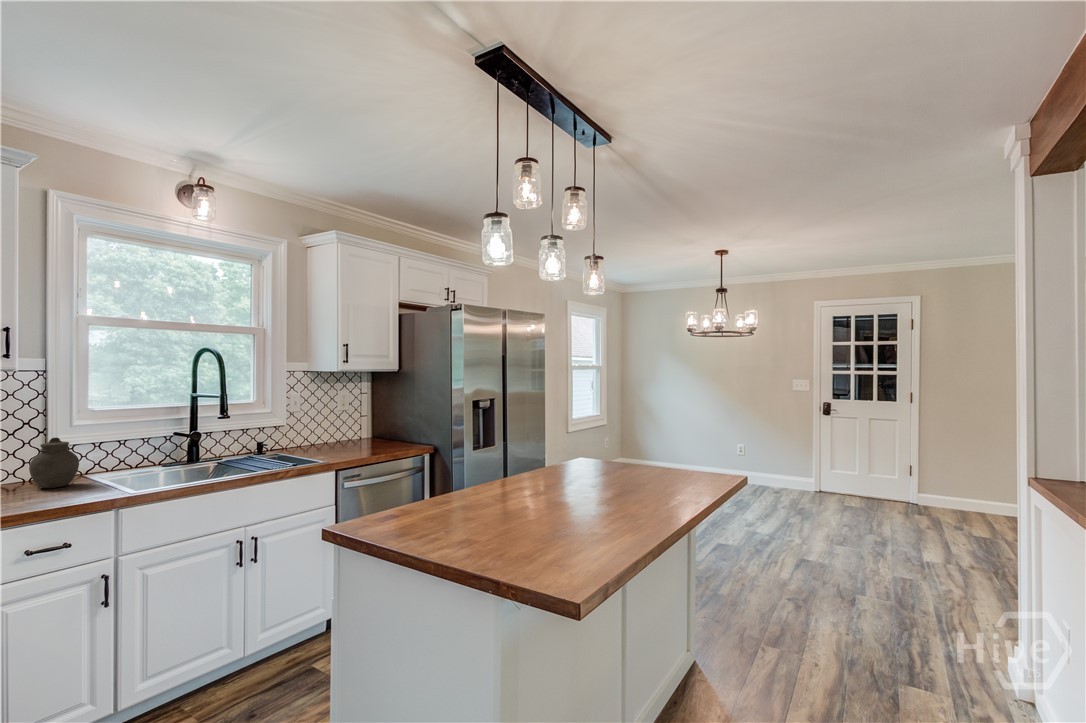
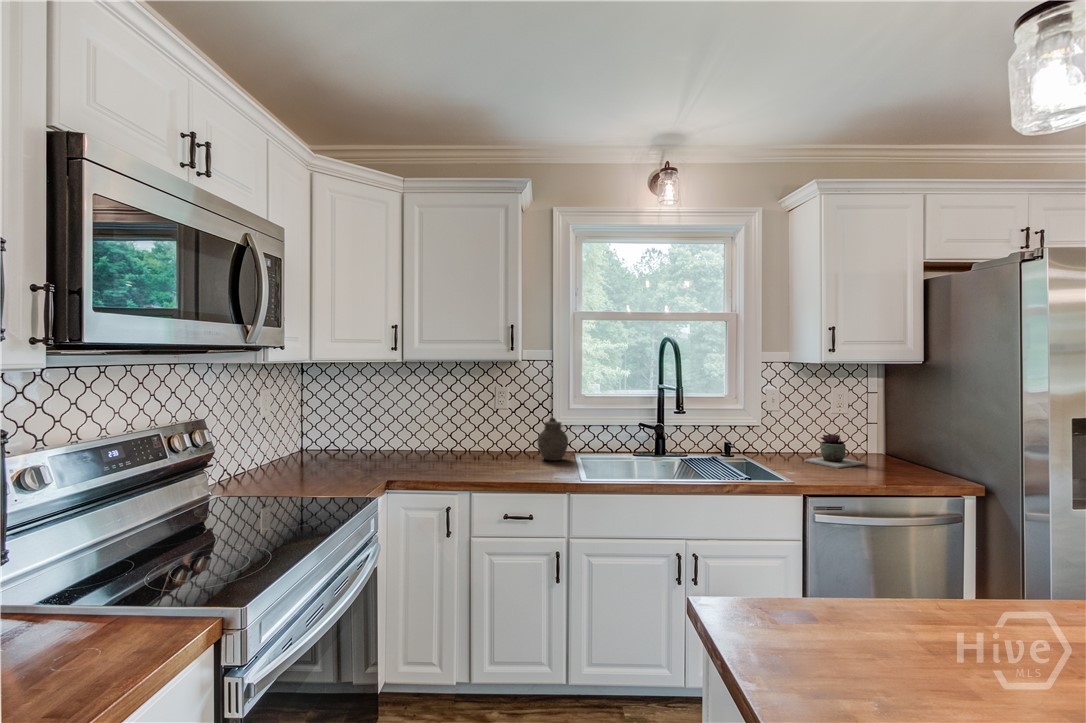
succulent plant: none [323,425,364,449] -> present [804,434,865,468]

